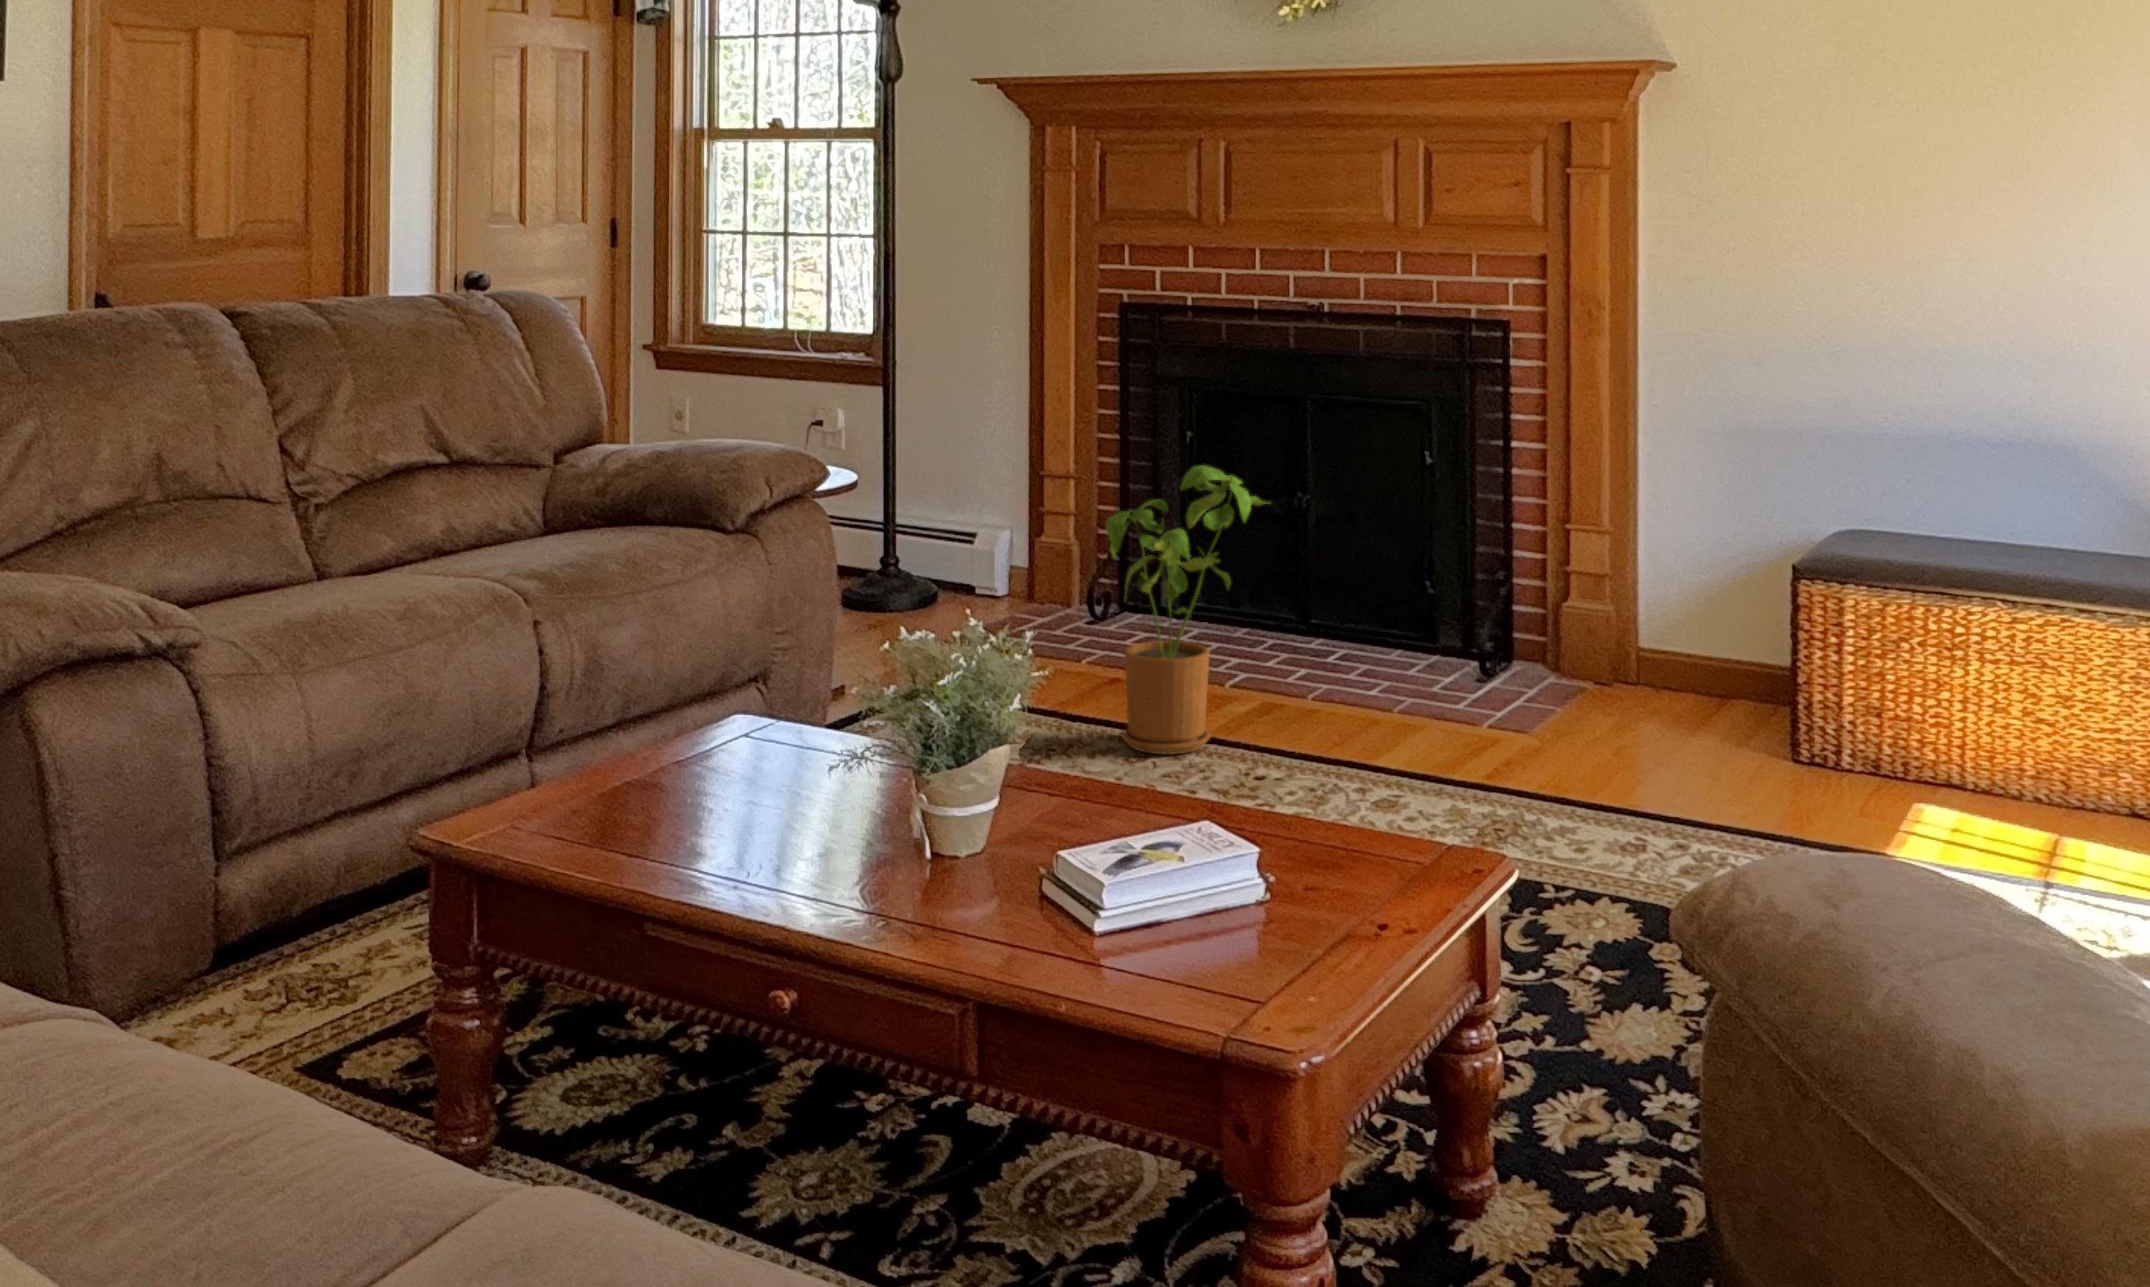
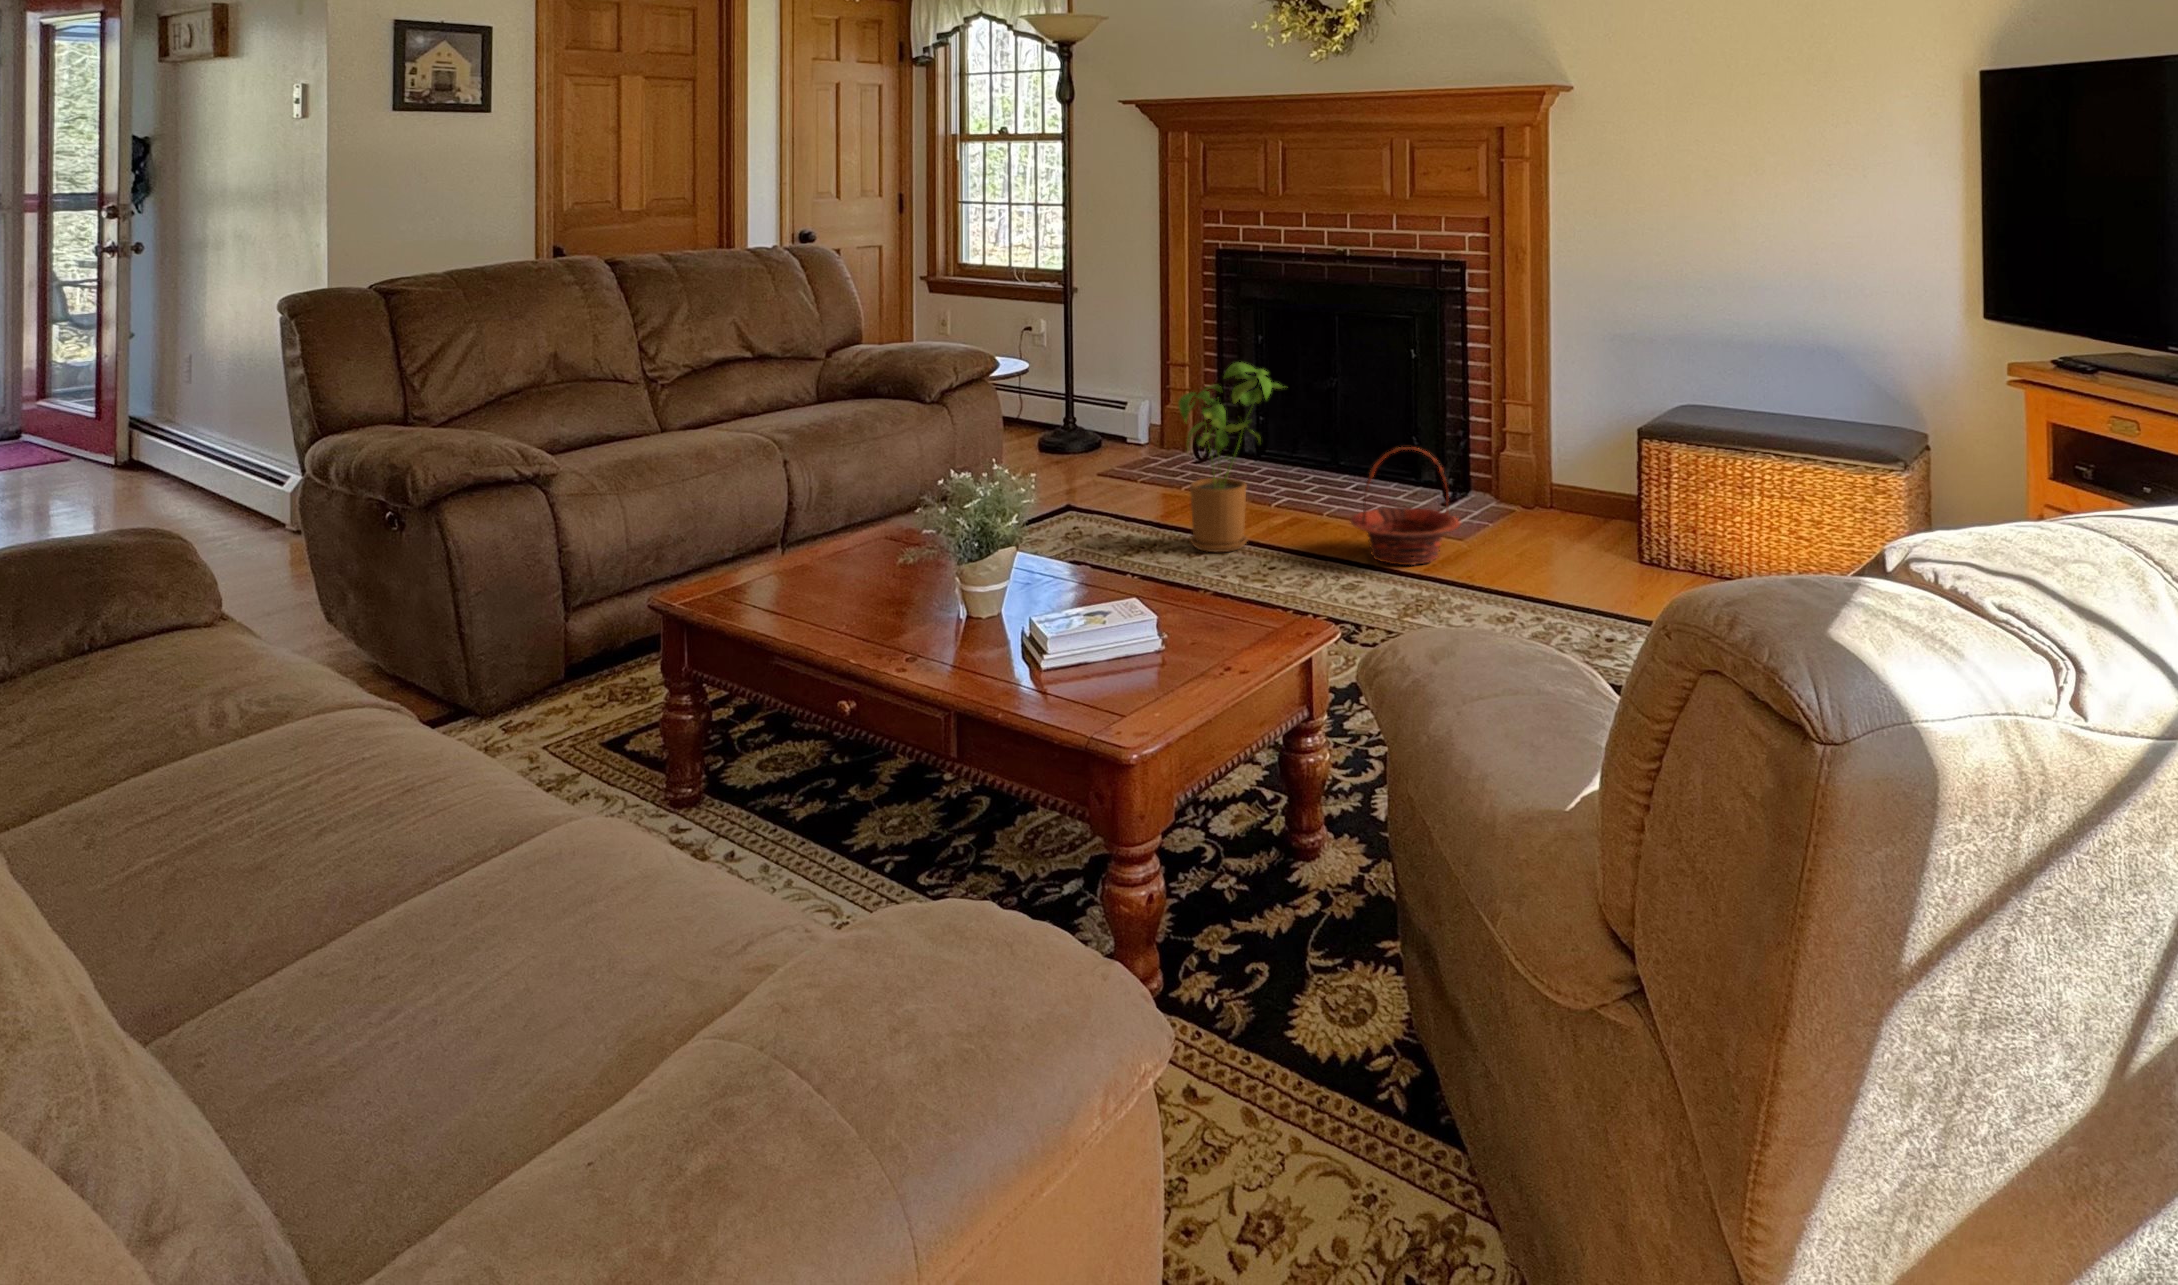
basket: none [1367,592,1537,770] -> present [1350,447,1460,565]

